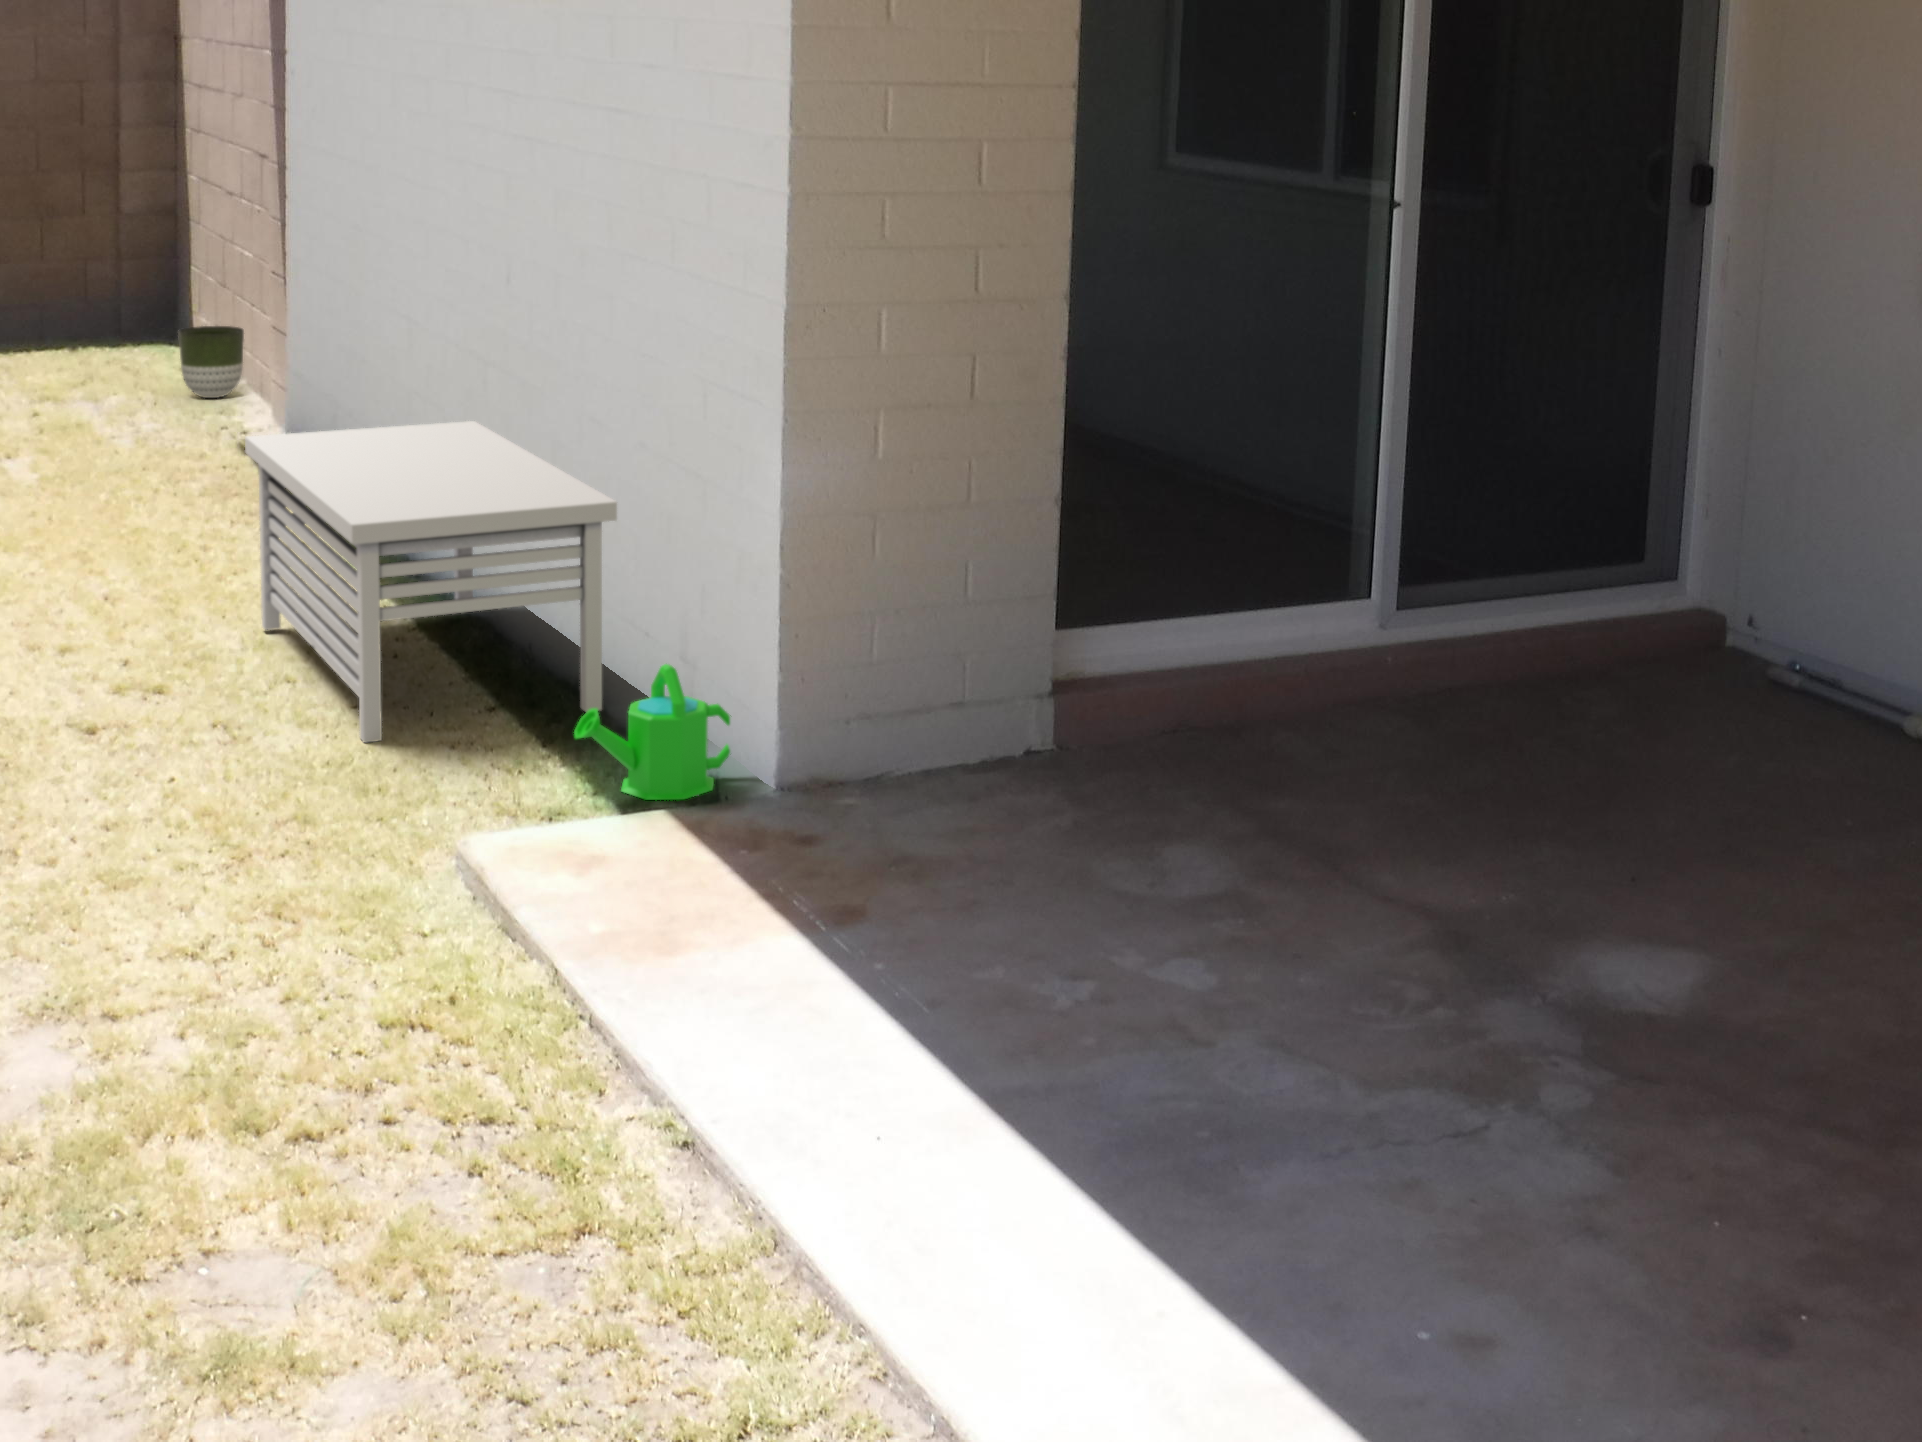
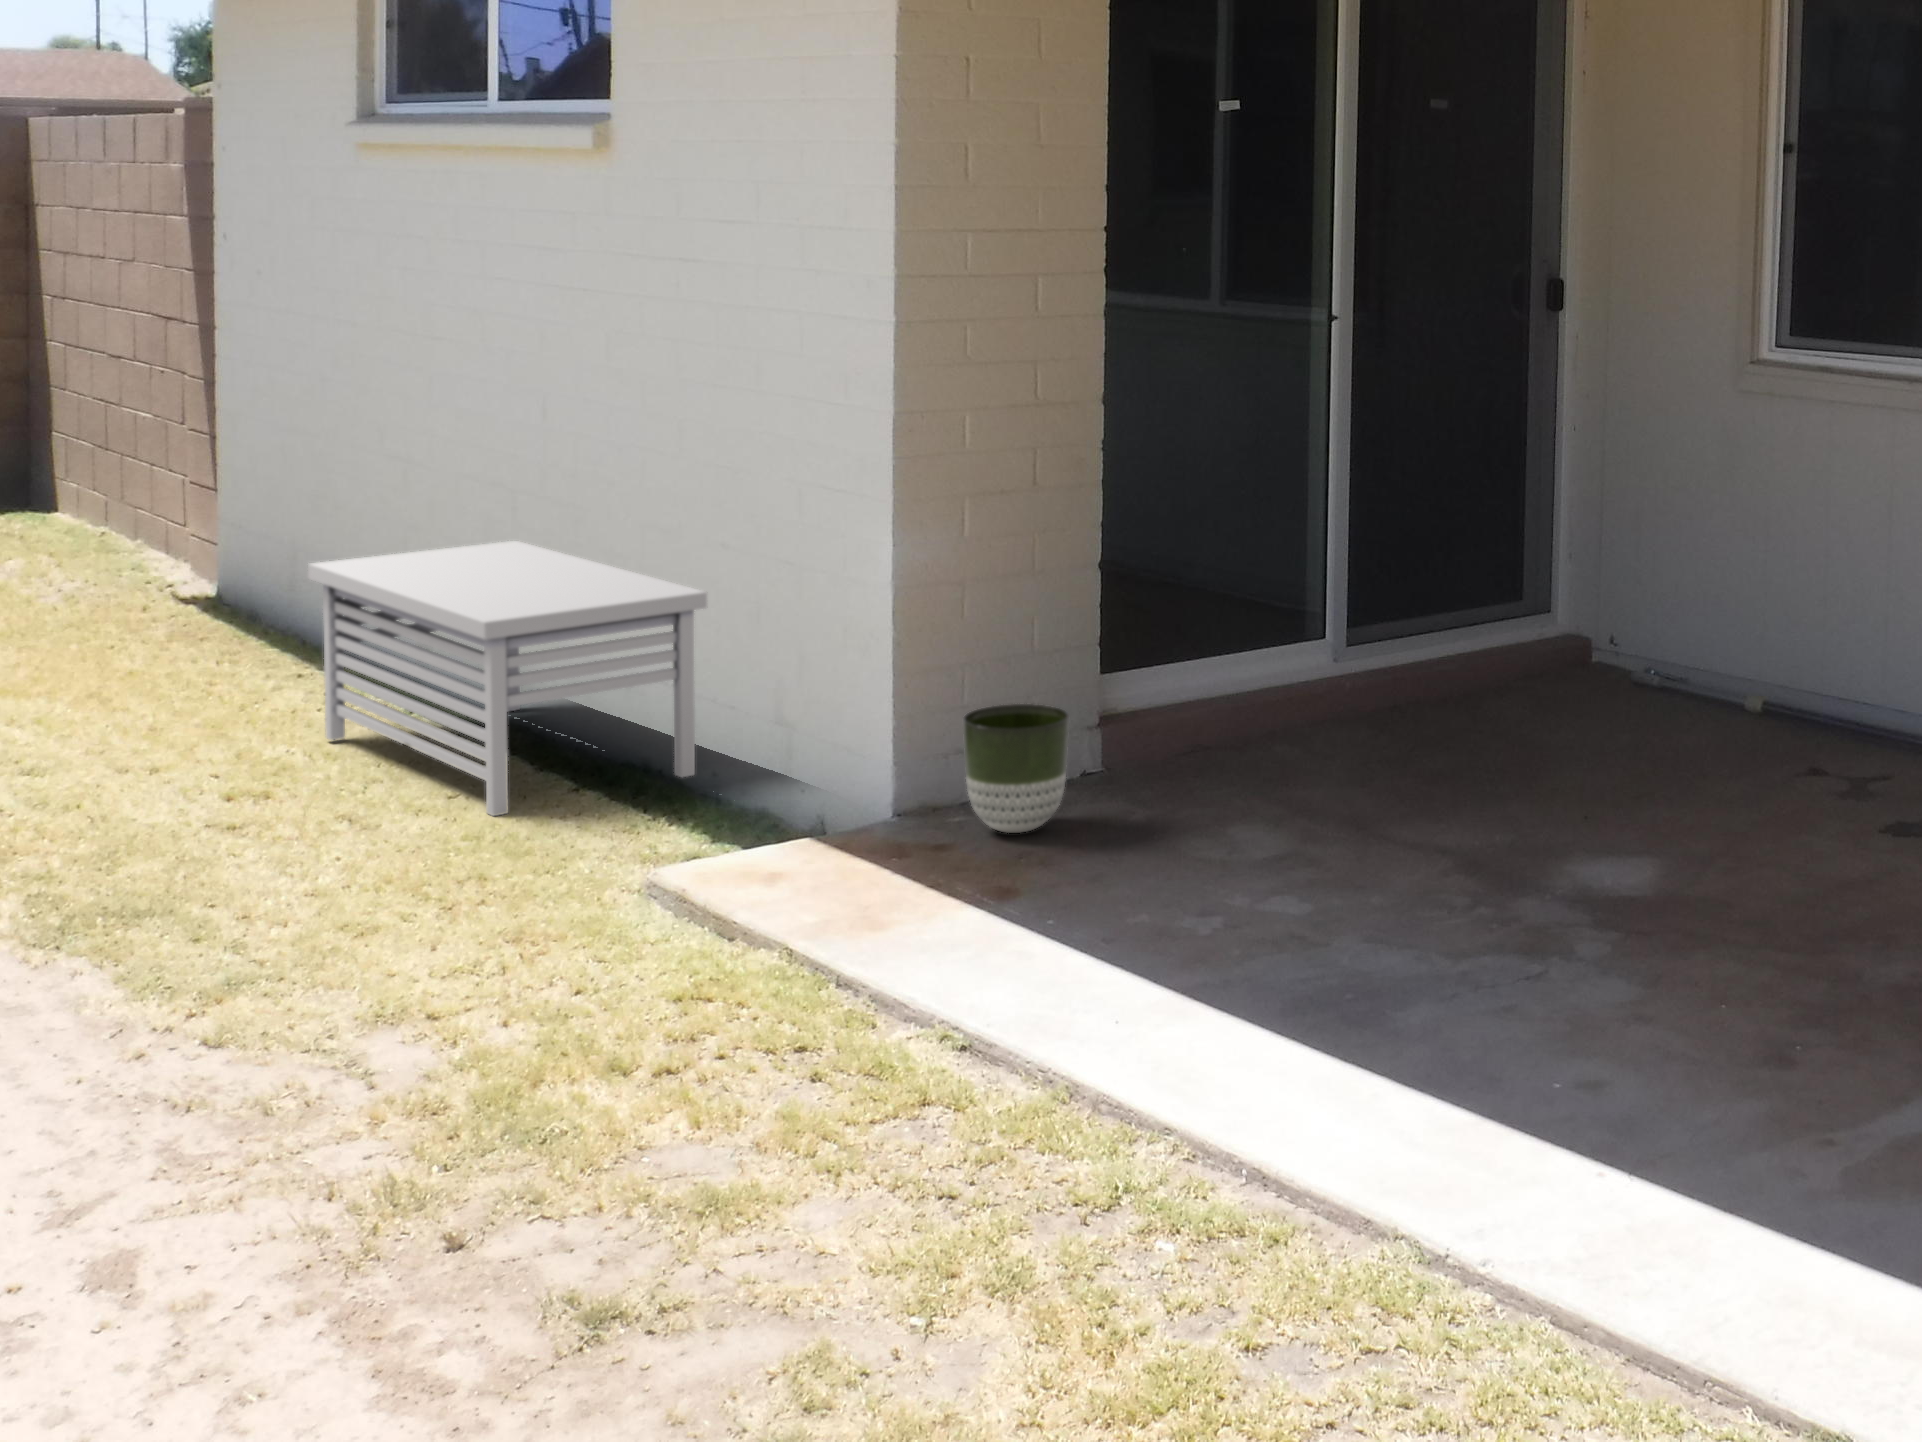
planter: present [178,326,244,398] -> present [963,704,1069,833]
watering can: present [574,664,731,800] -> none [713,718,850,833]

